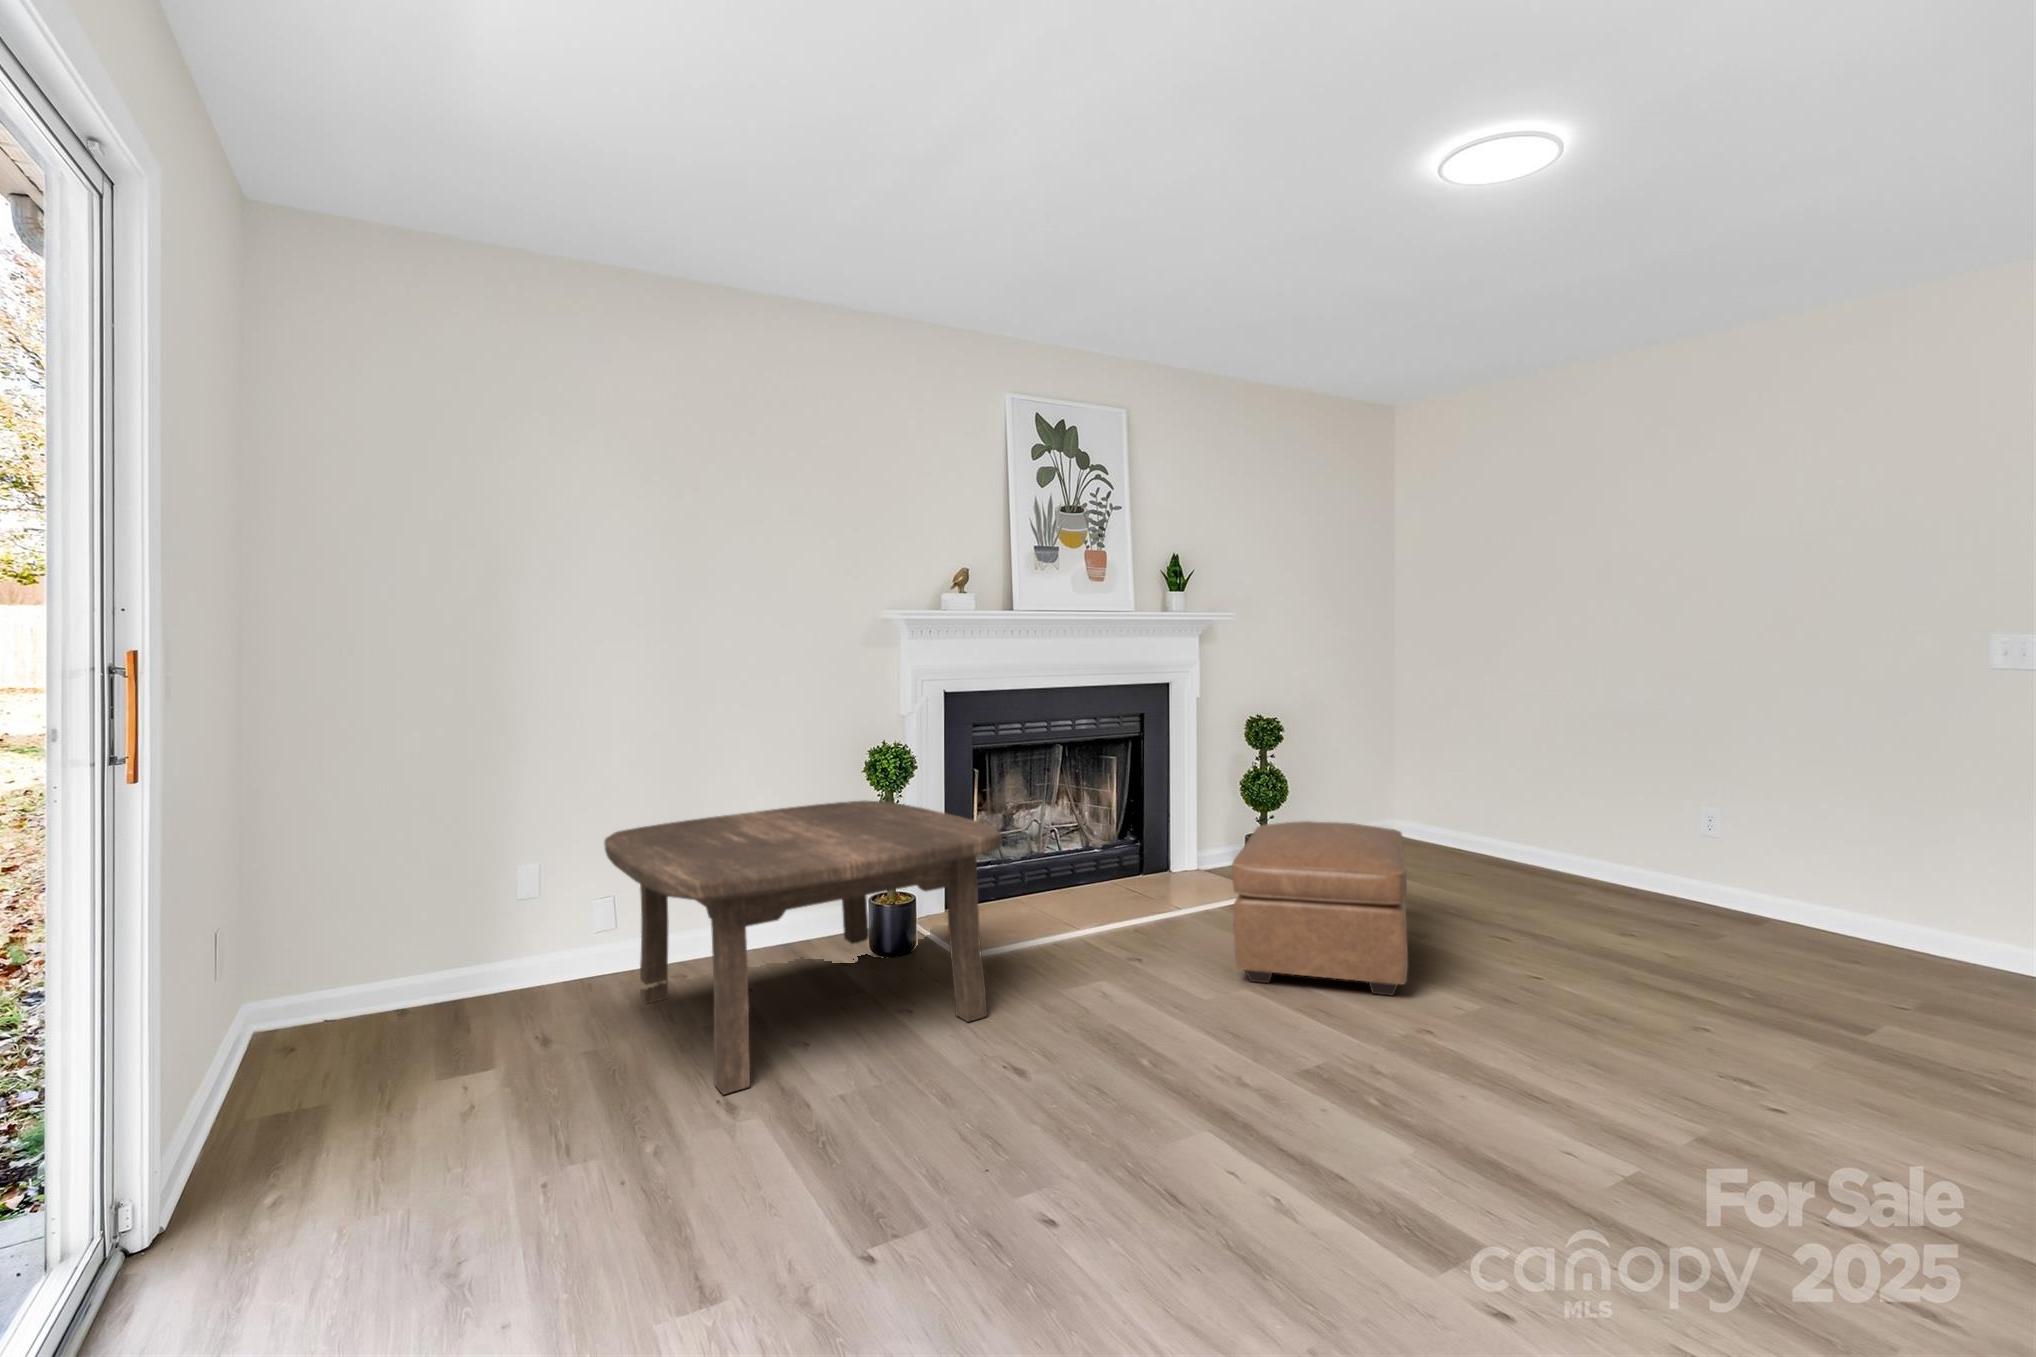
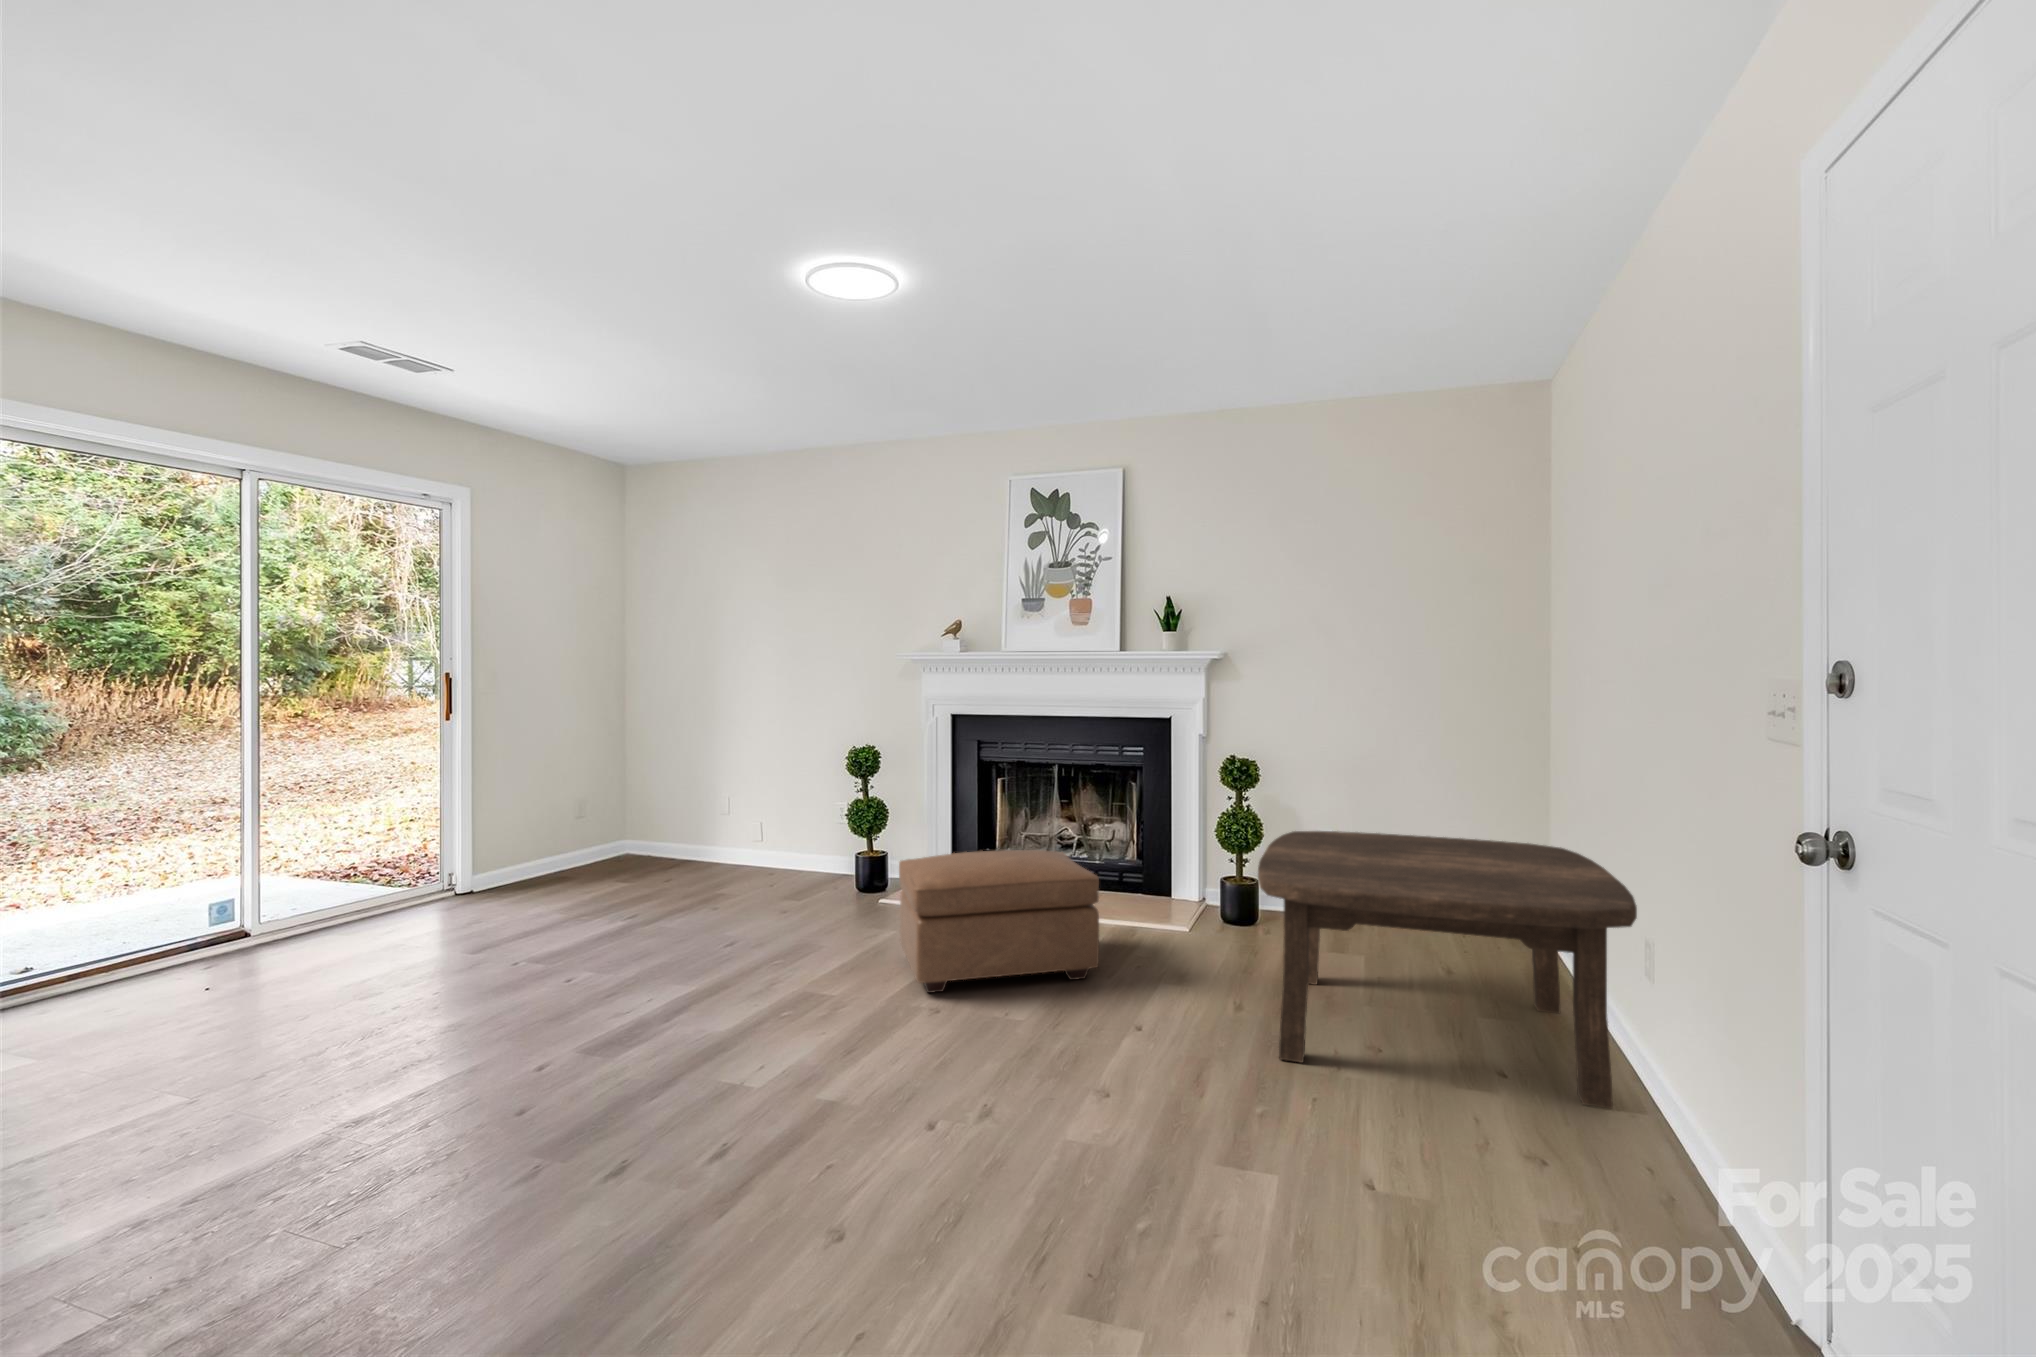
coffee table: present [604,801,1002,1094] -> present [1258,831,1637,1108]

